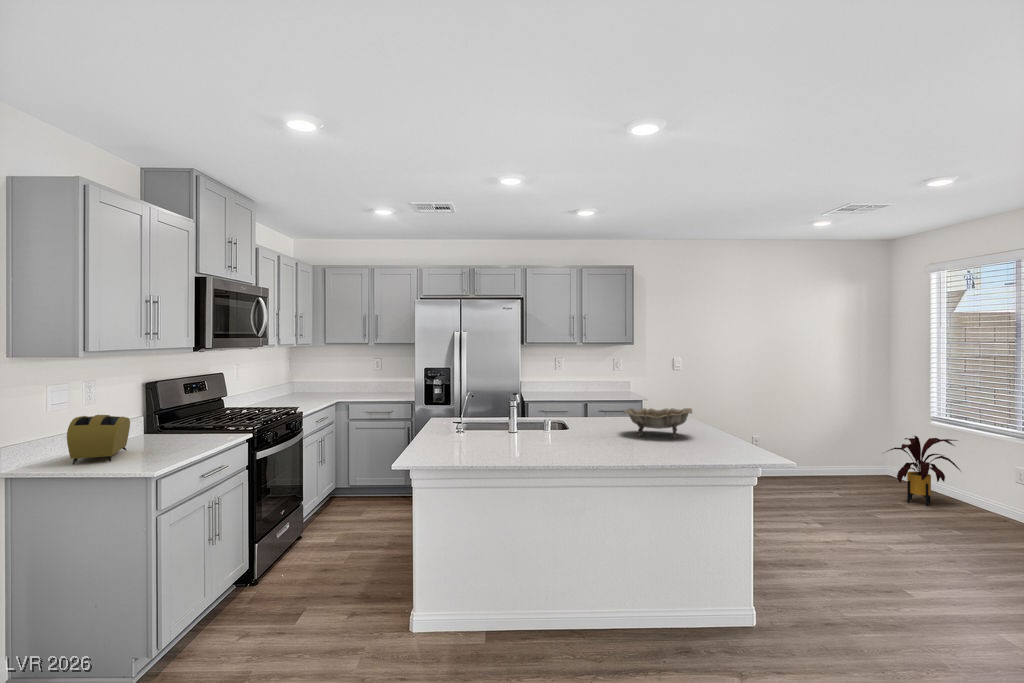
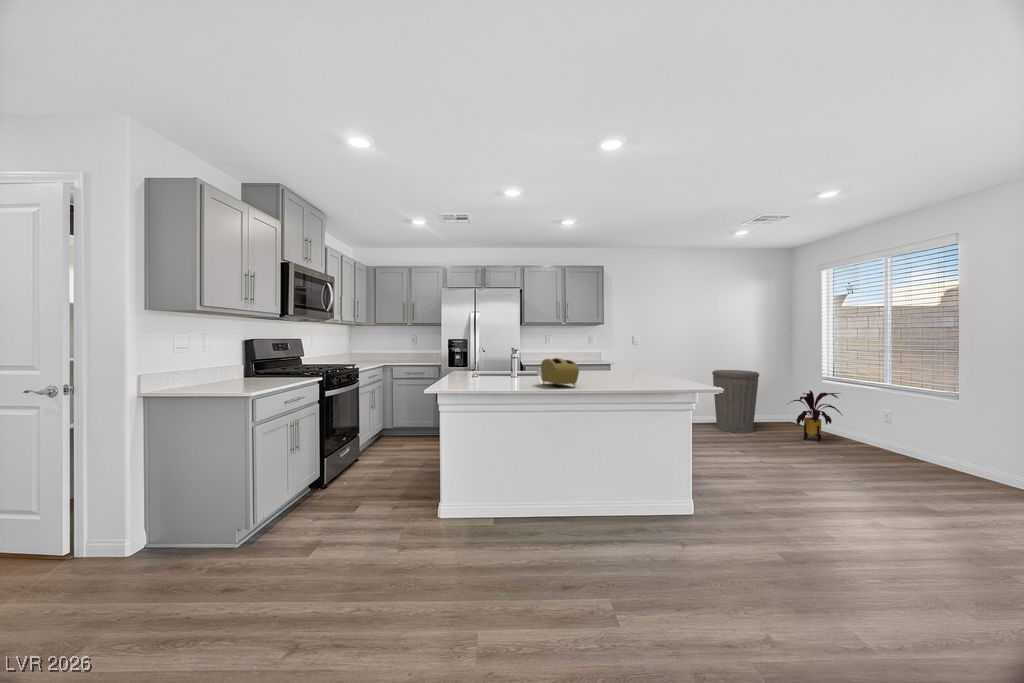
trash can: none [781,404,845,491] -> present [712,370,759,433]
decorative bowl: present [624,408,692,438] -> none [594,361,644,382]
toaster: present [67,415,130,464] -> present [540,358,579,387]

